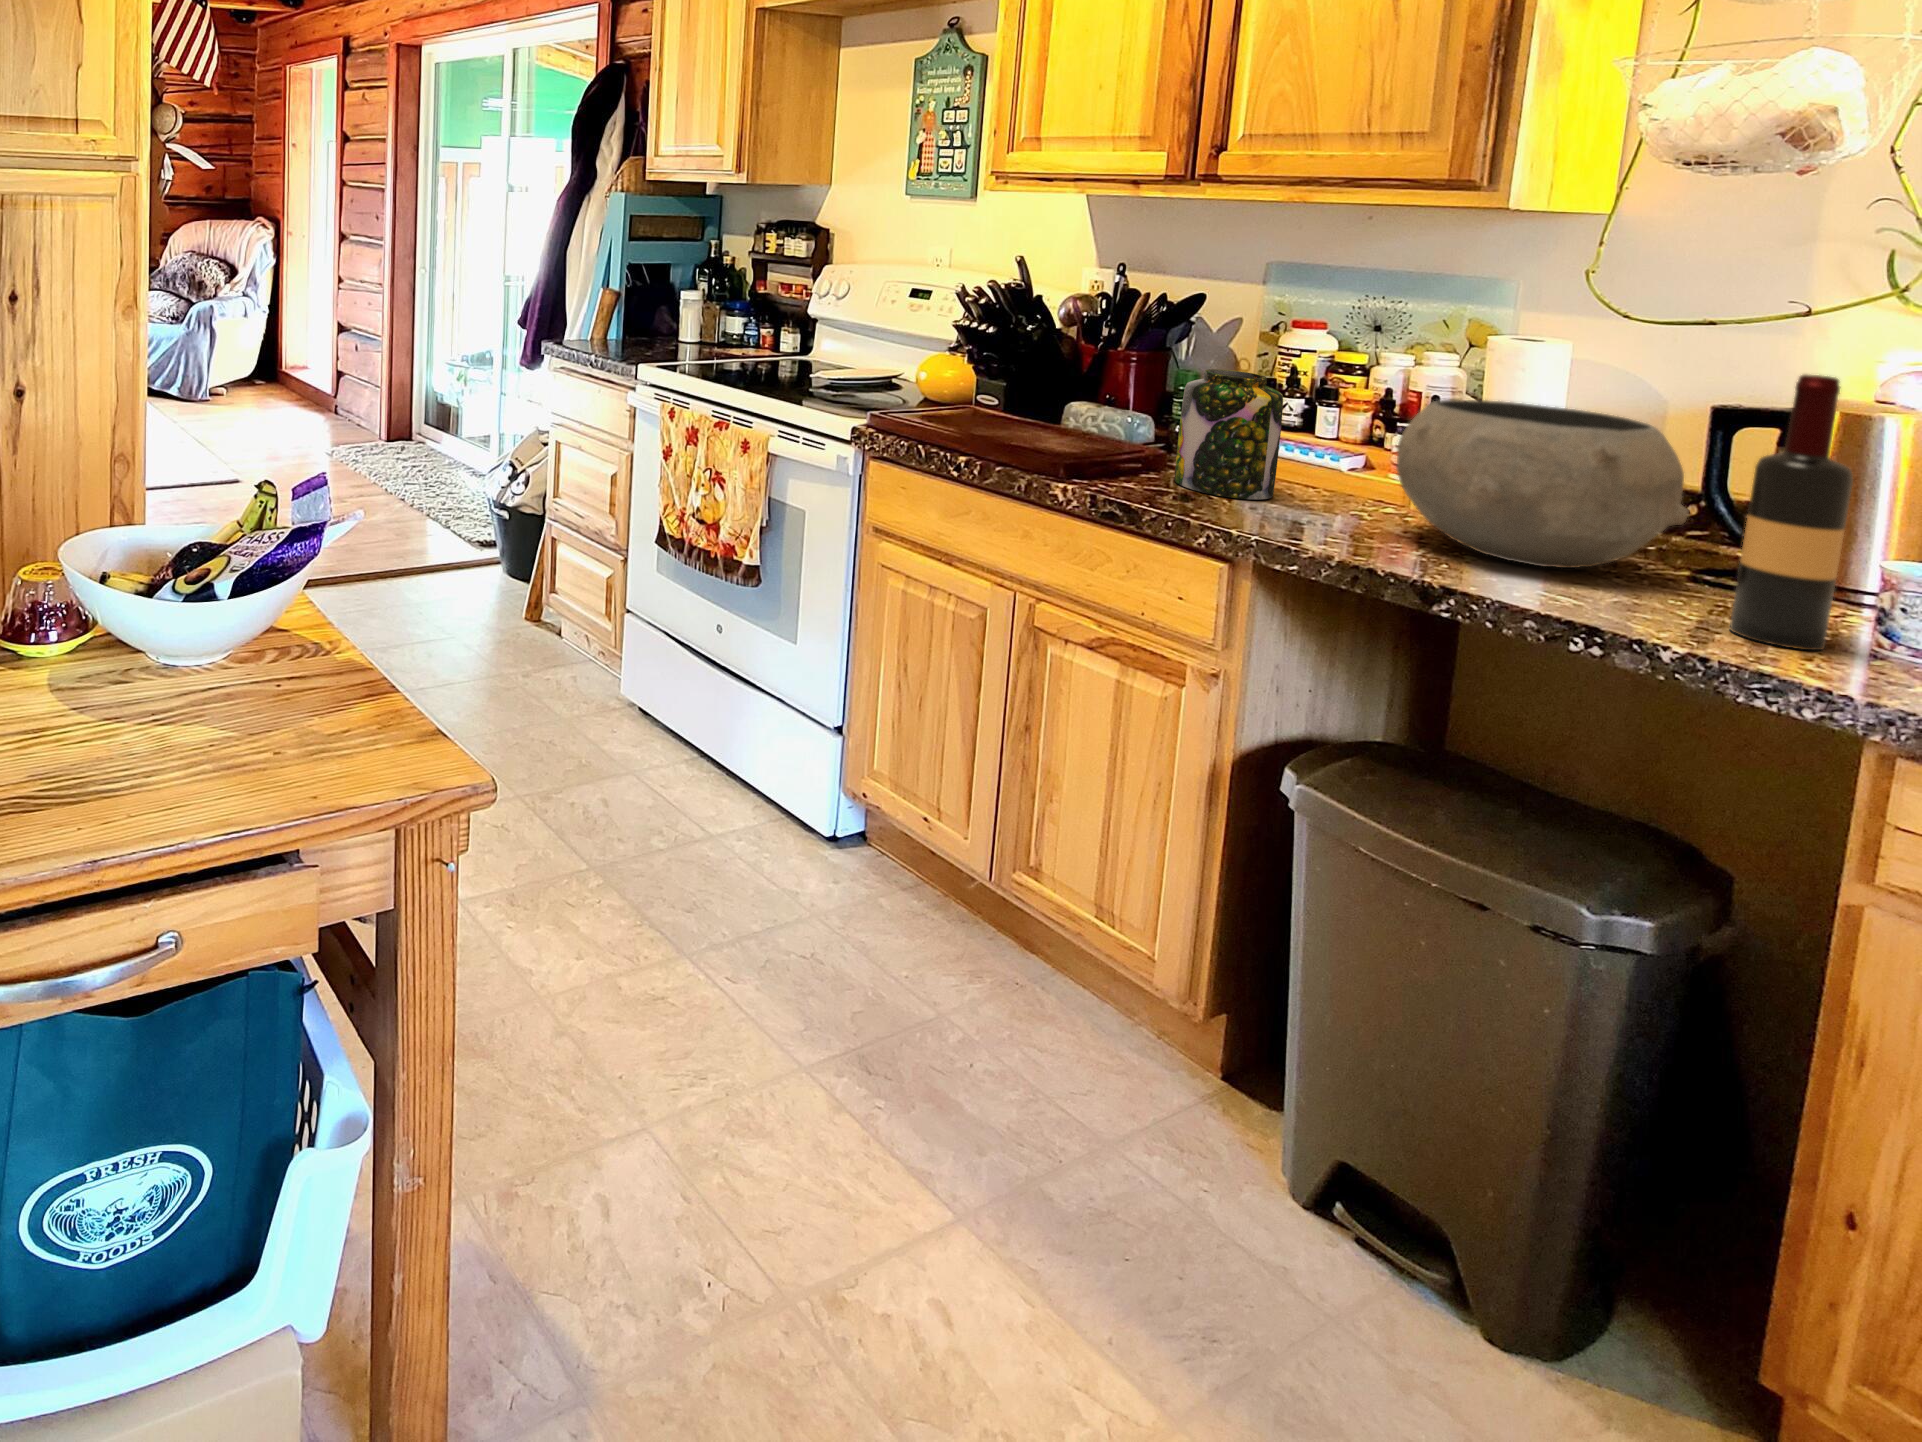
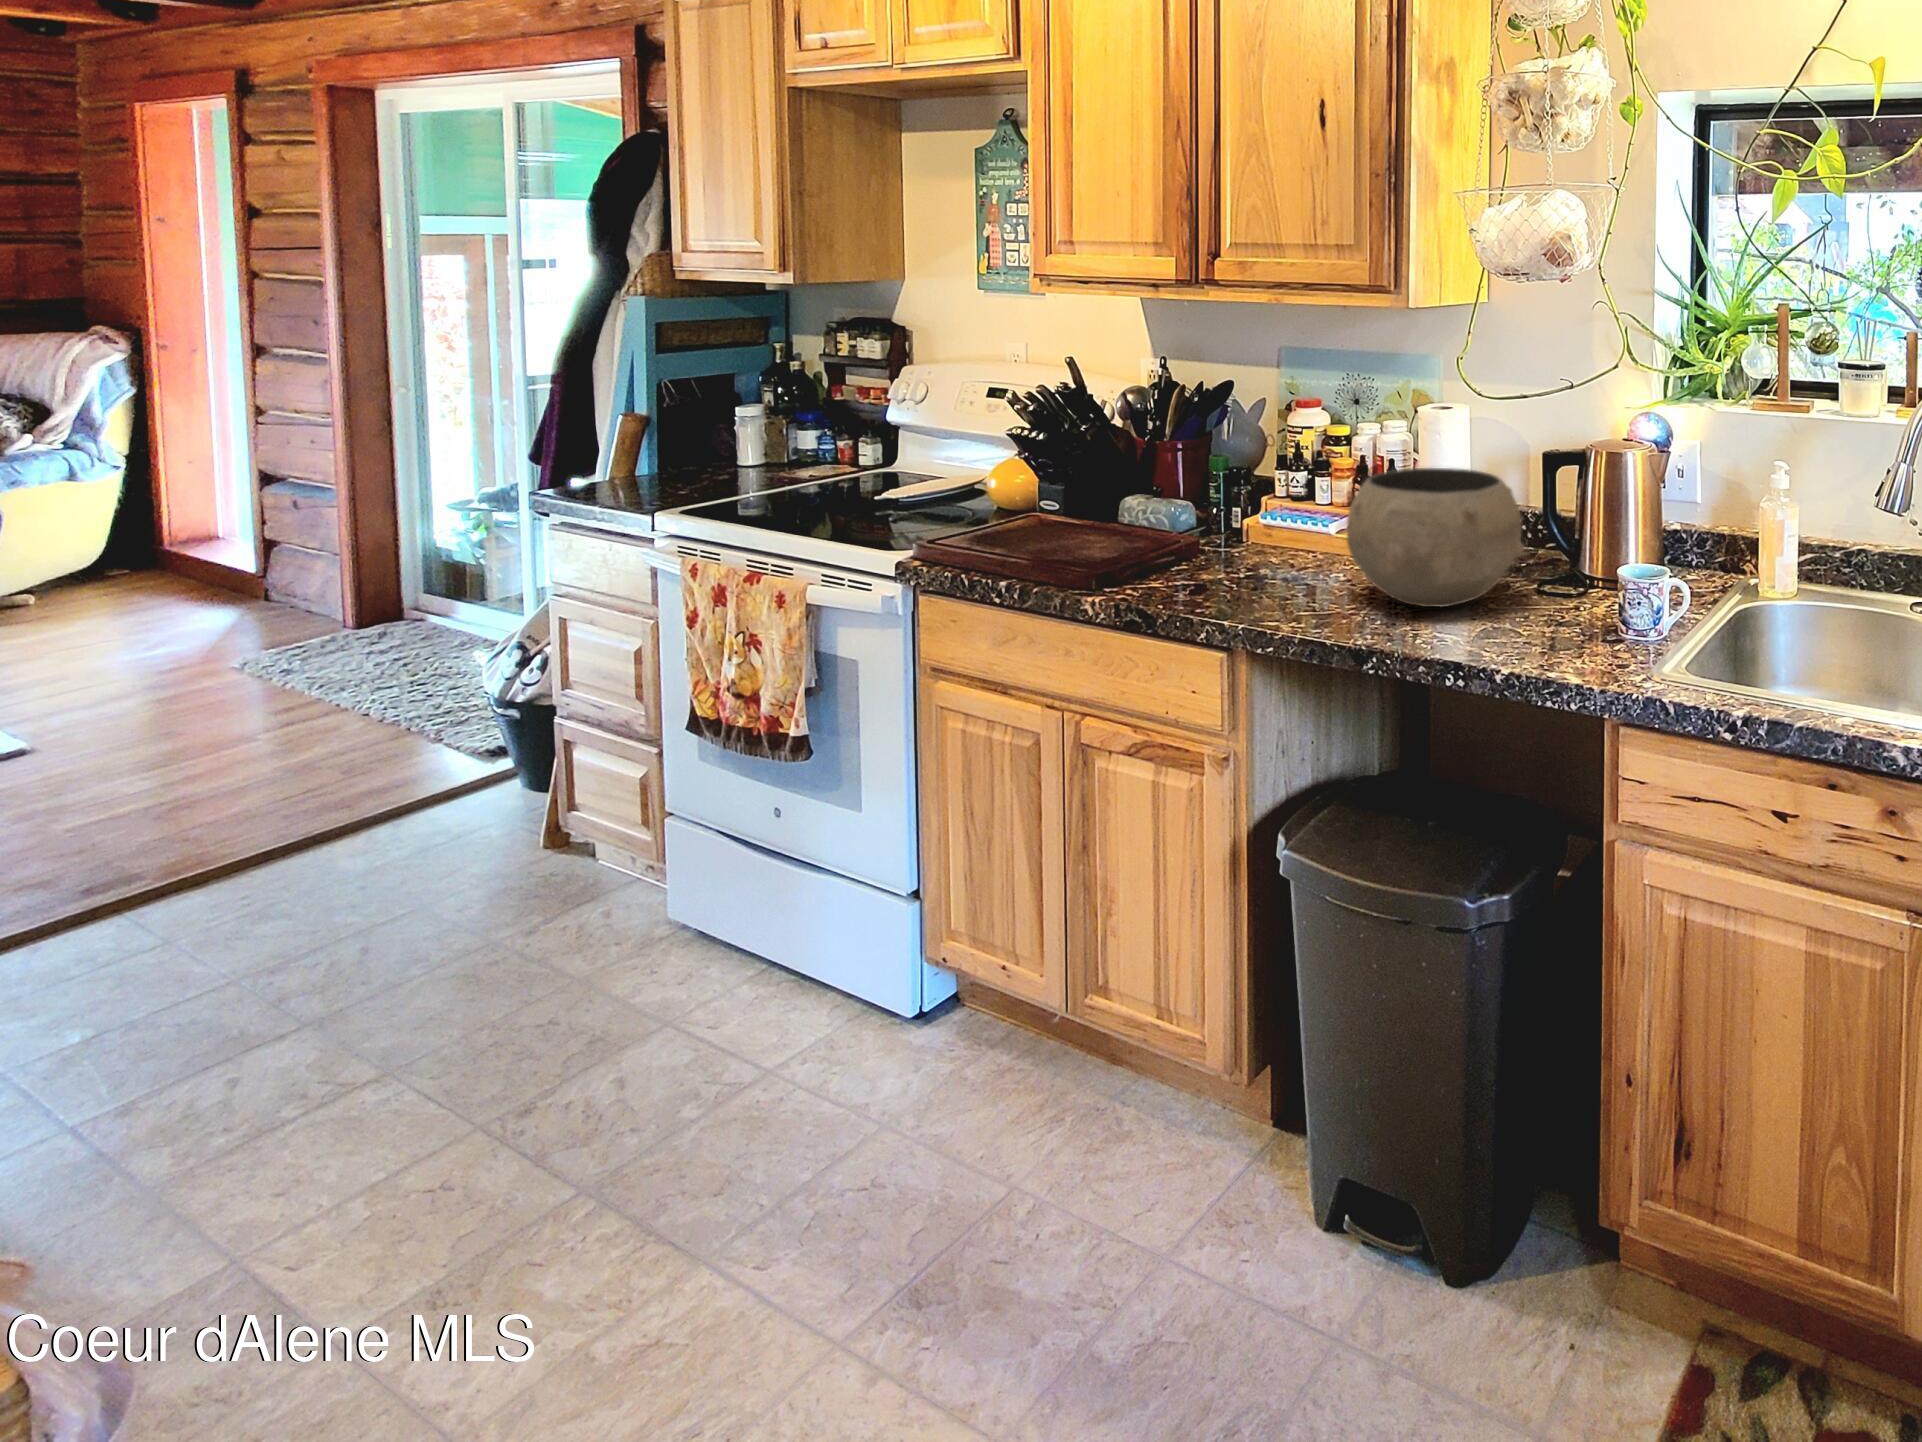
jar: present [1174,369,1283,499] -> none [1196,461,1274,582]
wine bottle: present [1730,374,1853,650] -> none [1541,441,1593,652]

